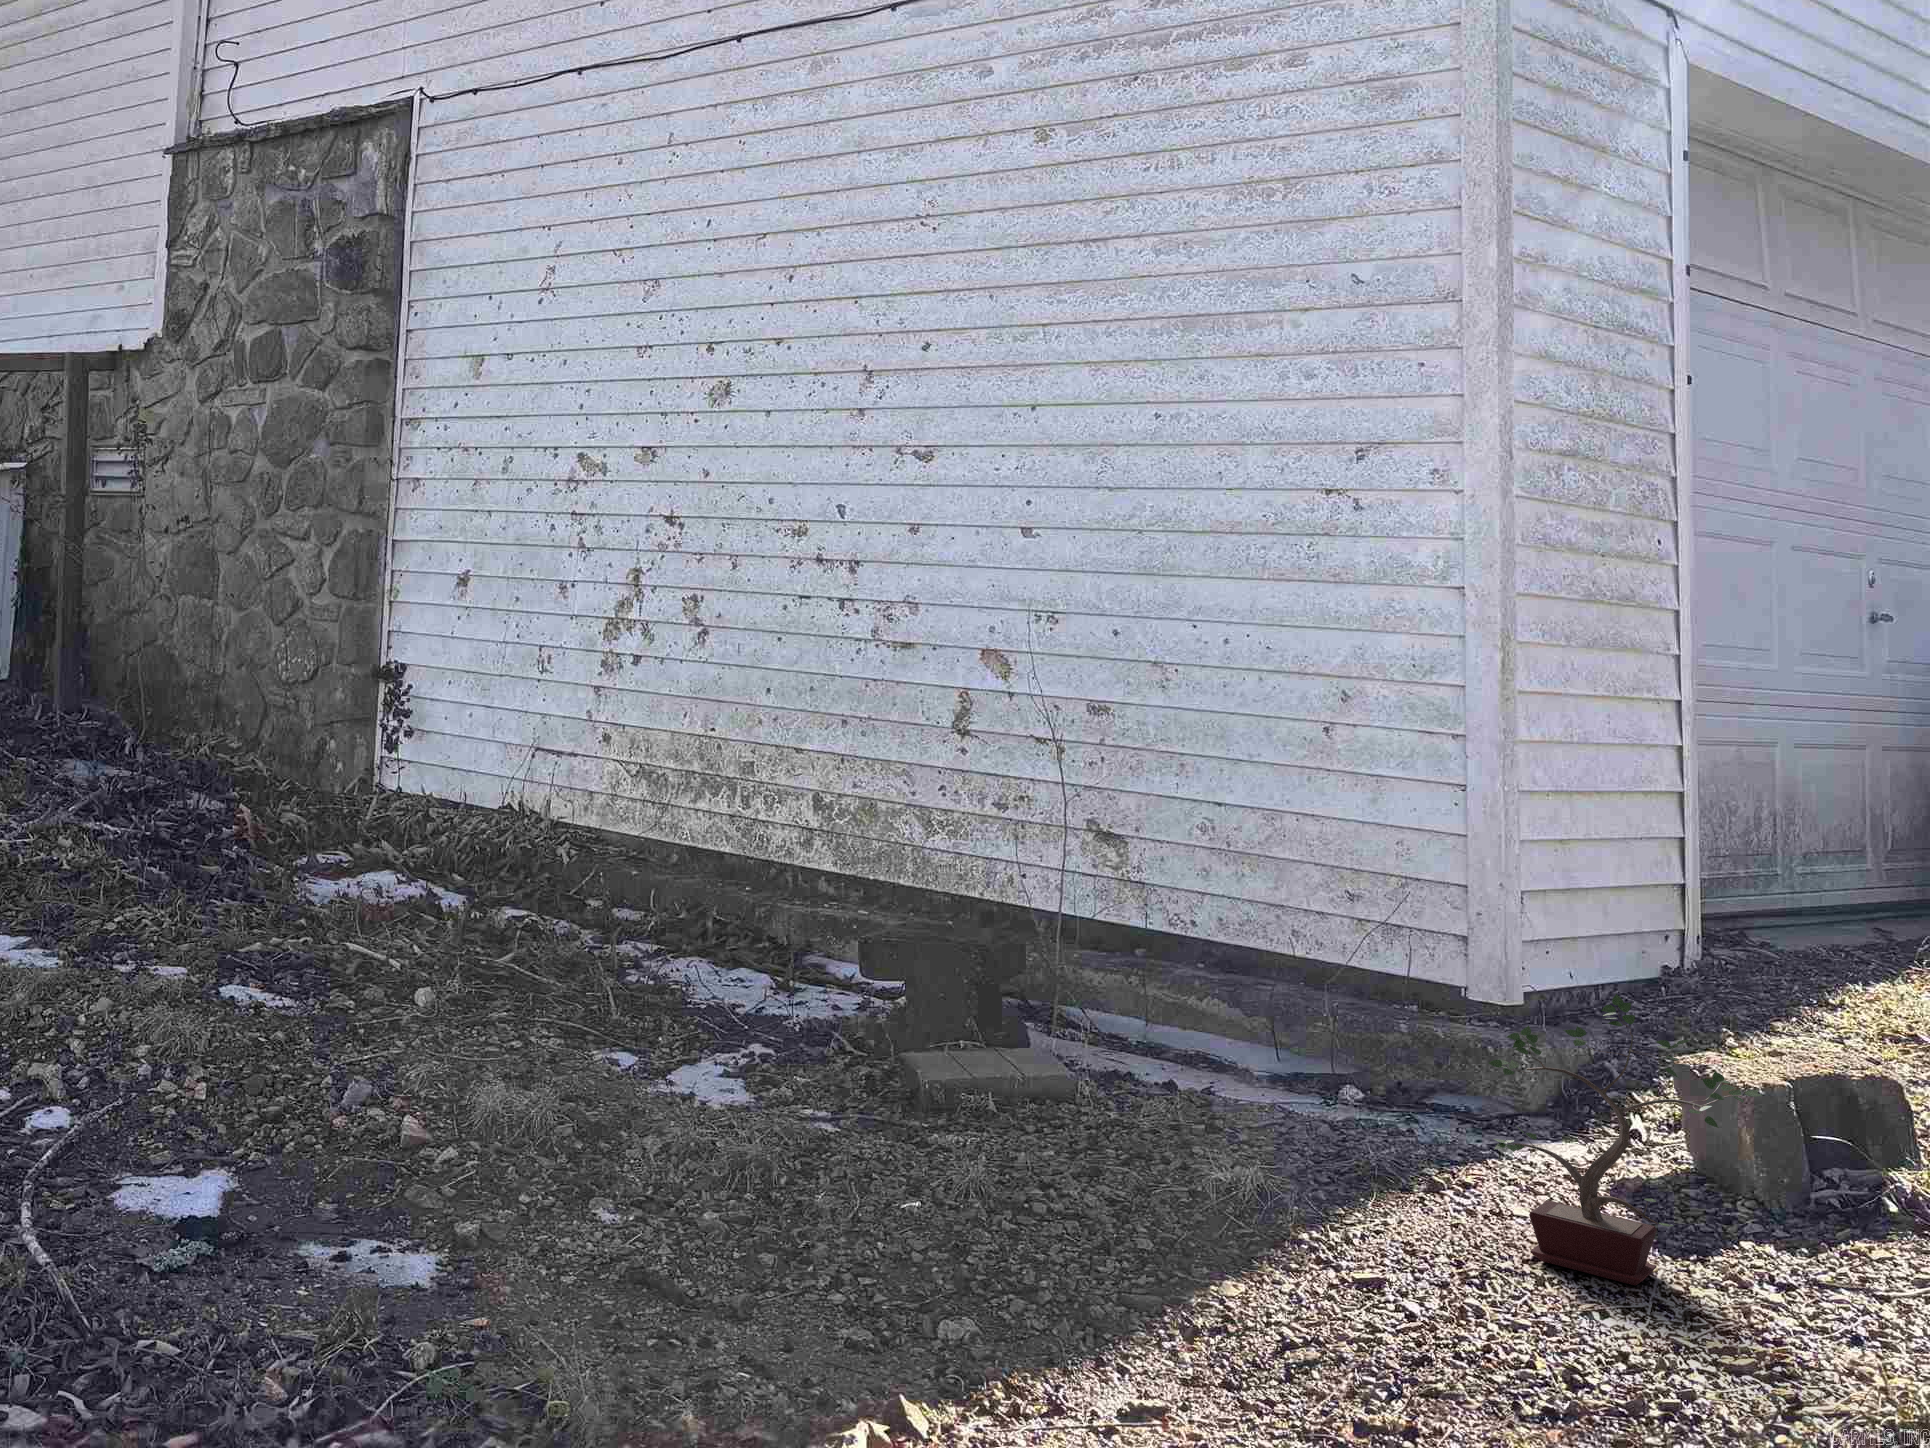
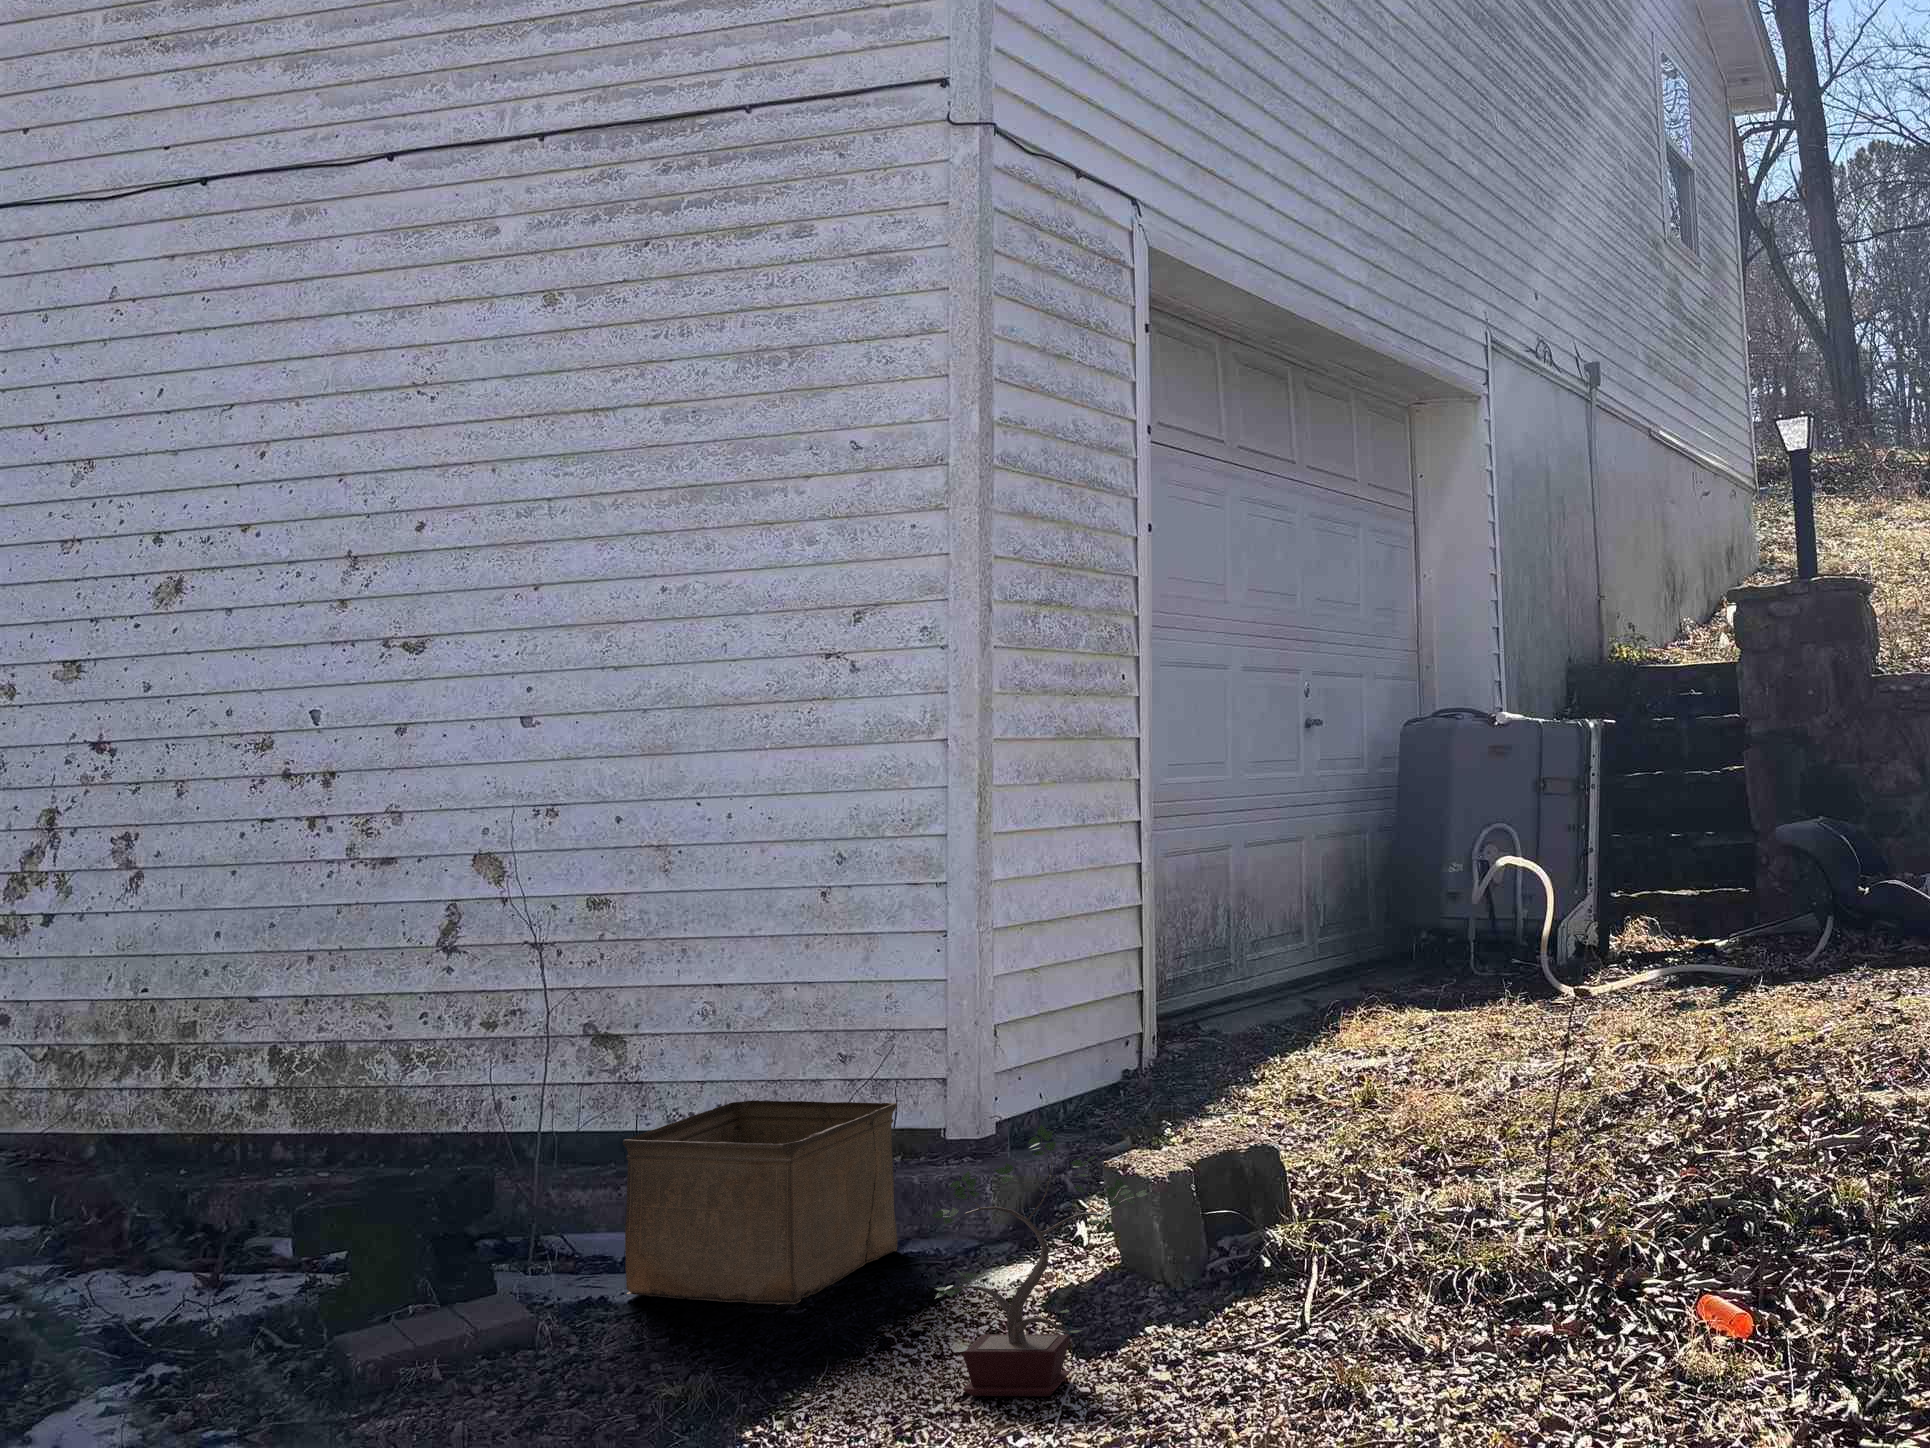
storage bin: none [1141,914,1418,1121] -> present [623,1100,897,1305]

